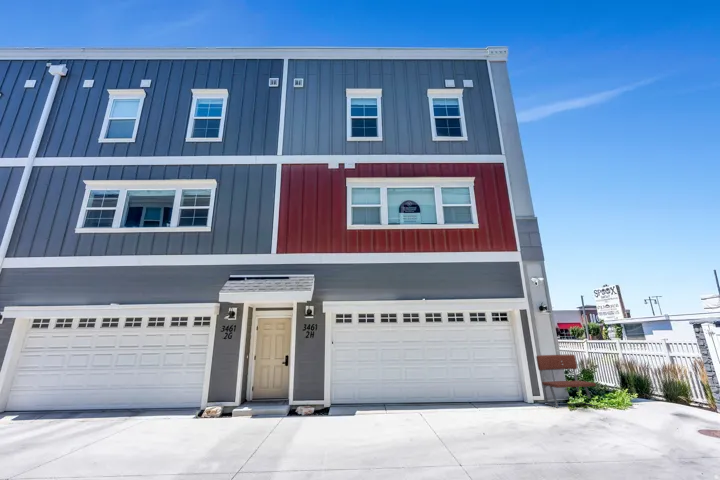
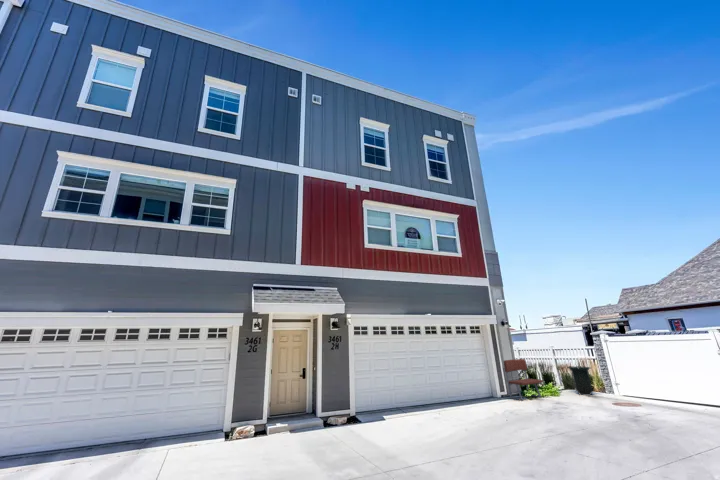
trash can: none [645,367,687,409] -> present [568,366,593,395]

